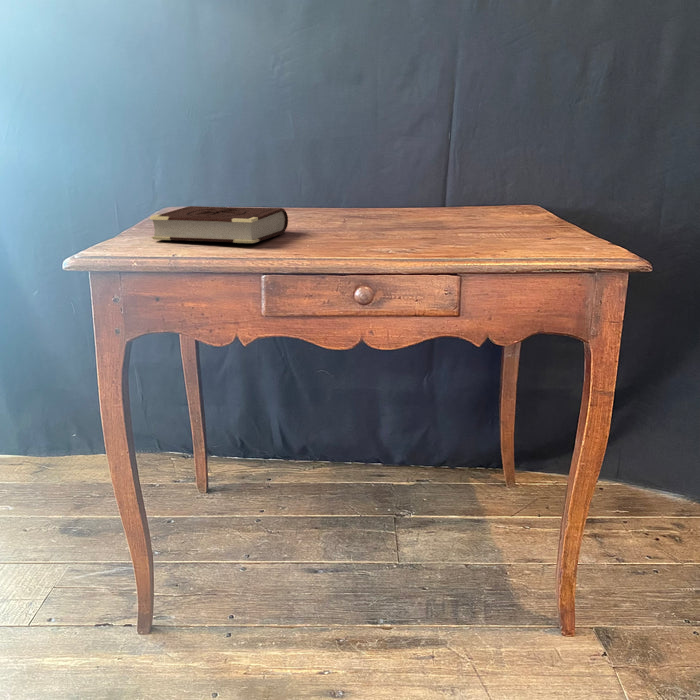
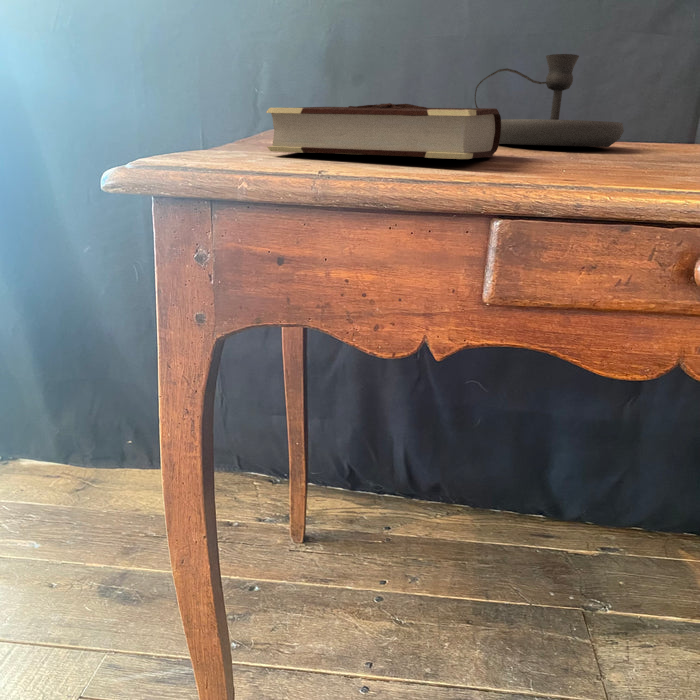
candlestick: none [284,165,377,220] -> present [475,54,624,147]

